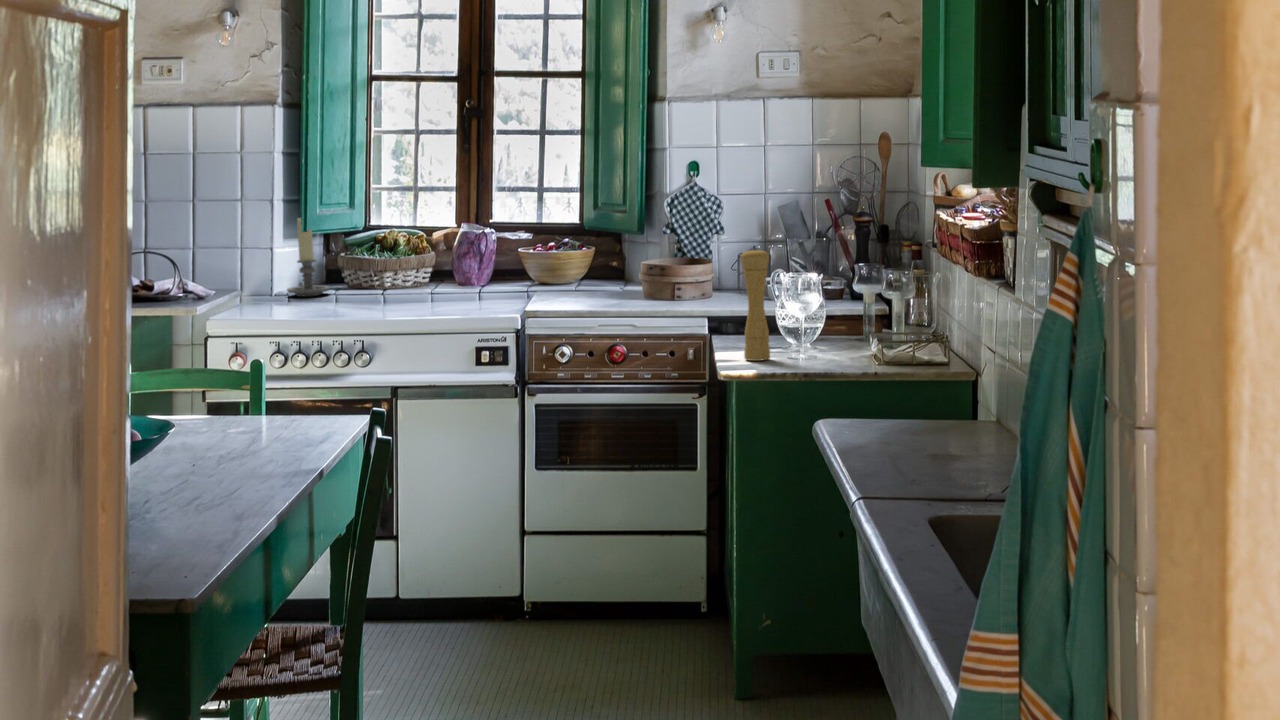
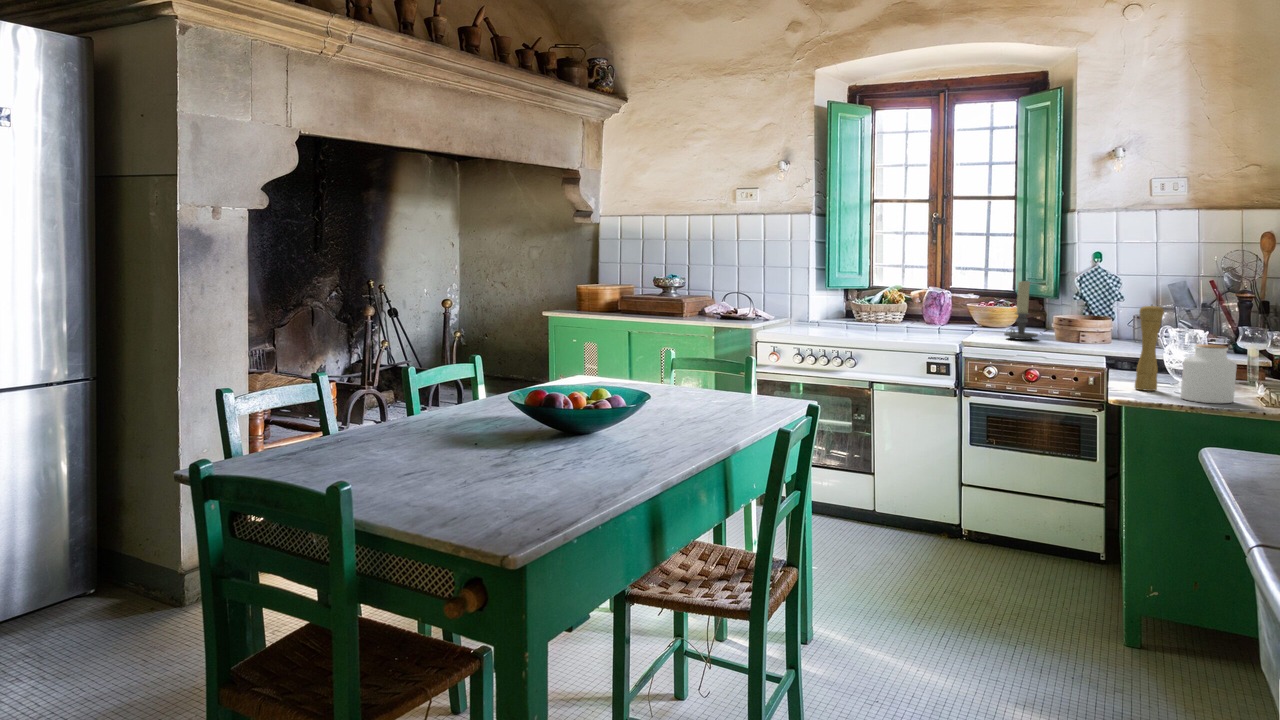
candle holder: present [287,218,330,296] -> present [1004,281,1038,340]
jar: none [796,296,854,370] -> present [1181,344,1237,403]

